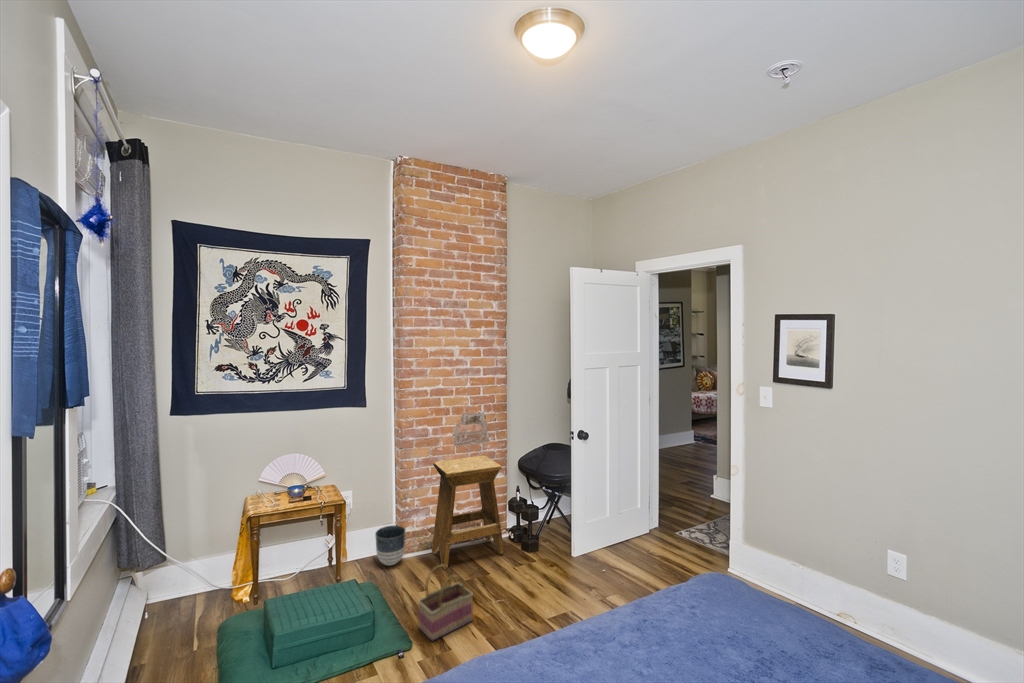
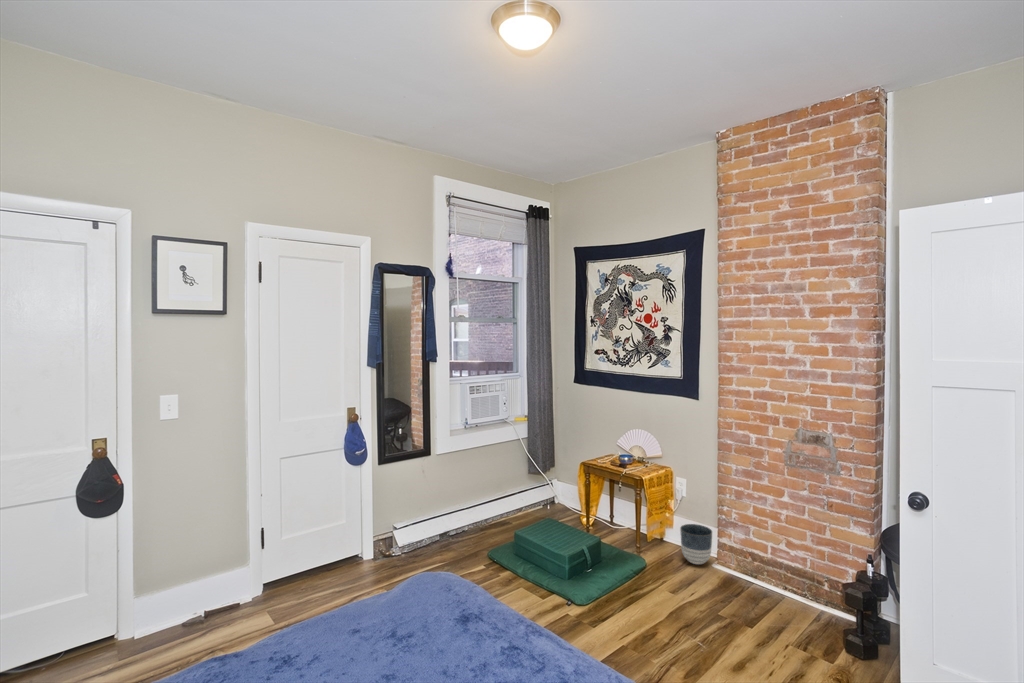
stool: present [432,455,503,570] -> none [722,474,826,626]
basket: present [418,564,473,641] -> none [613,552,670,627]

